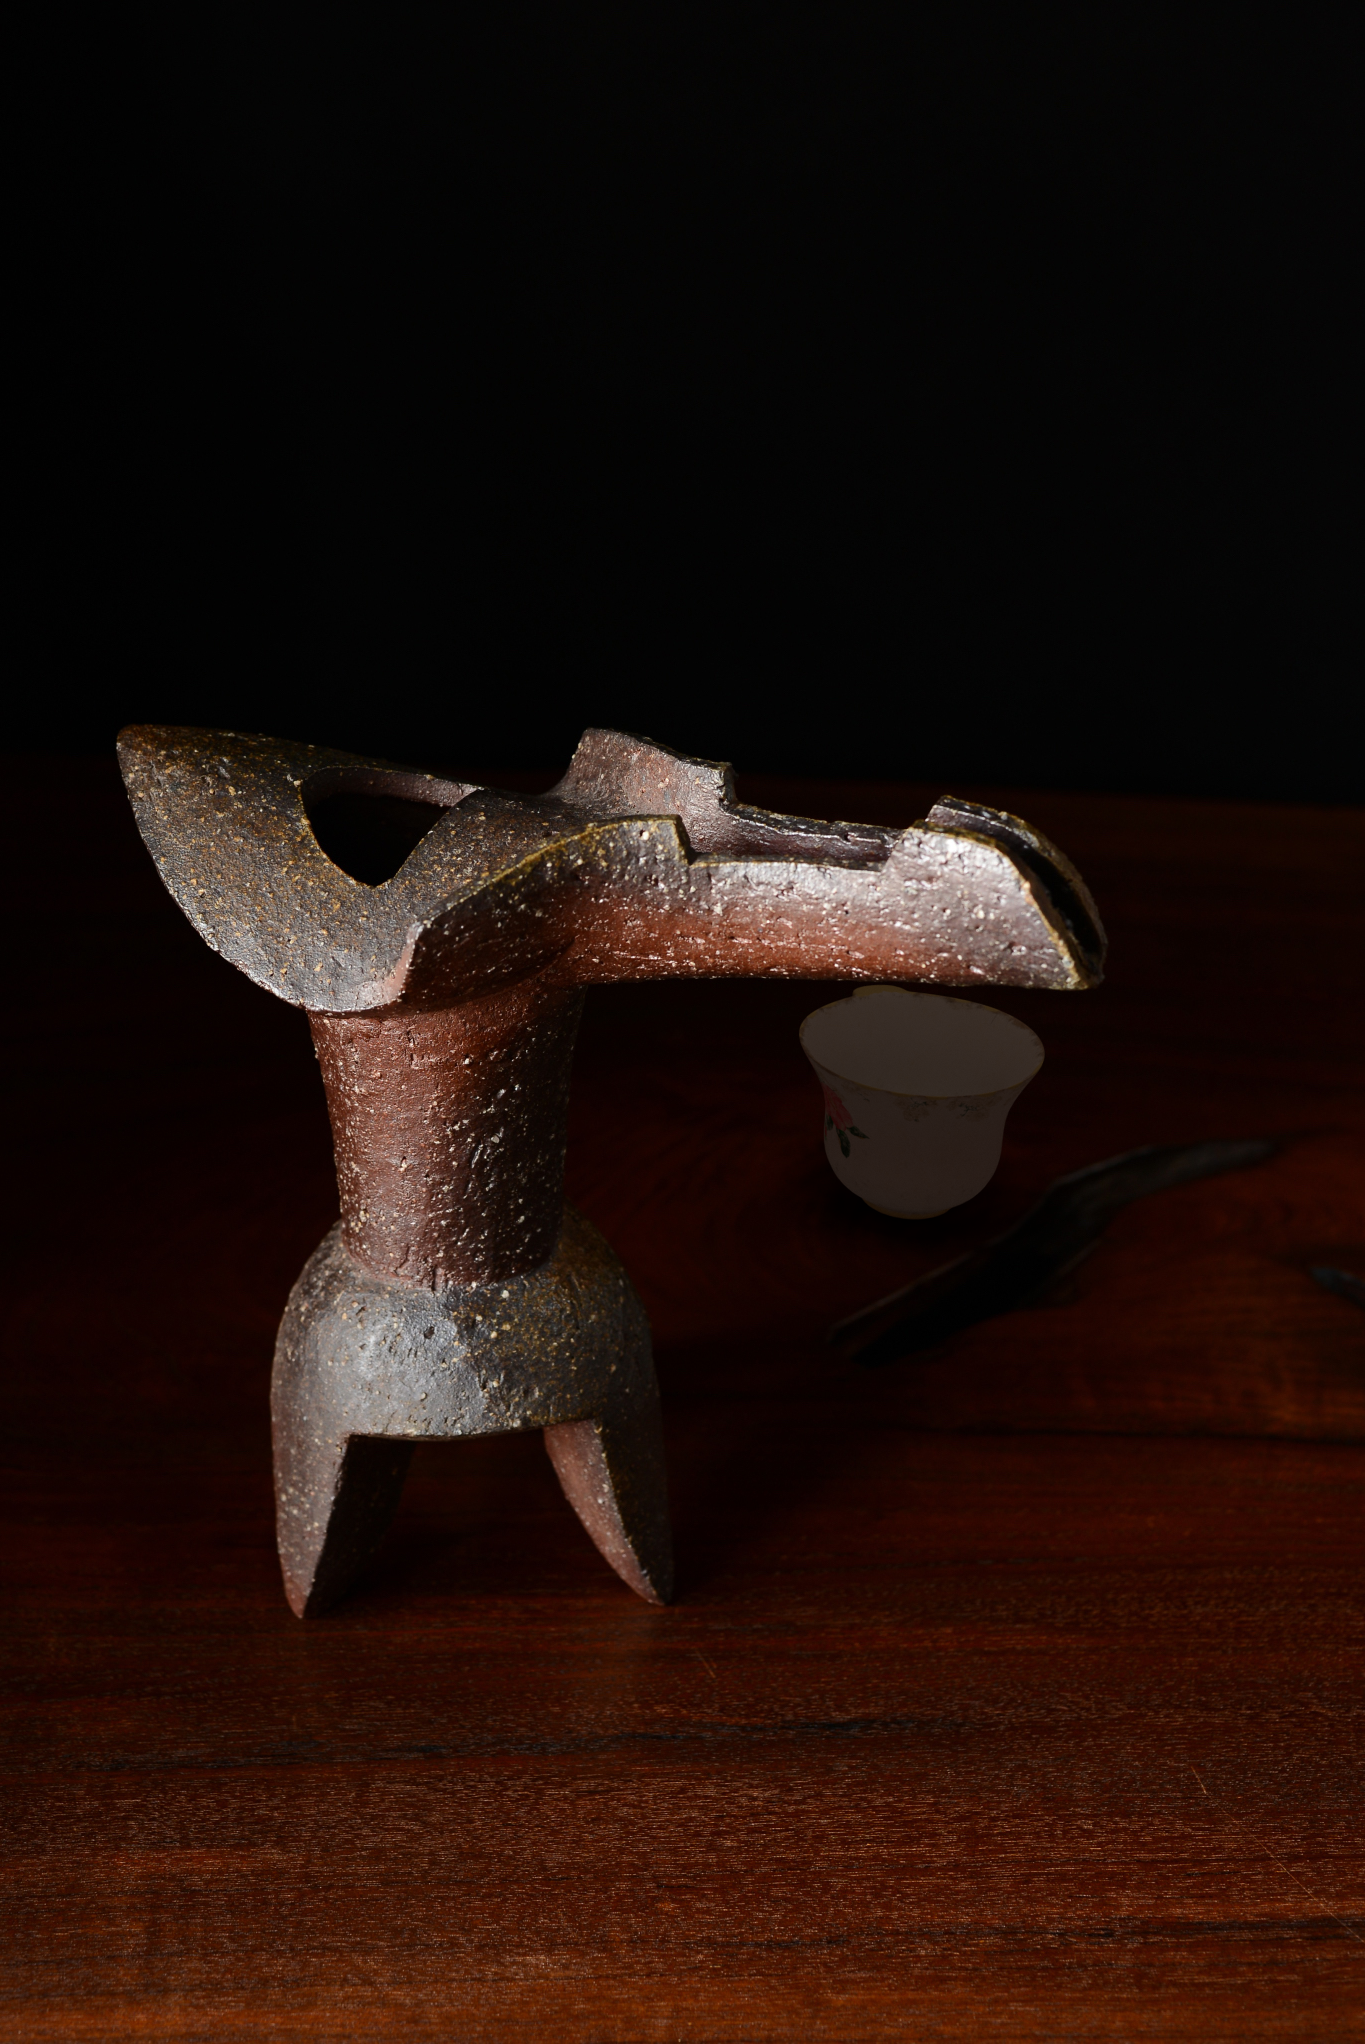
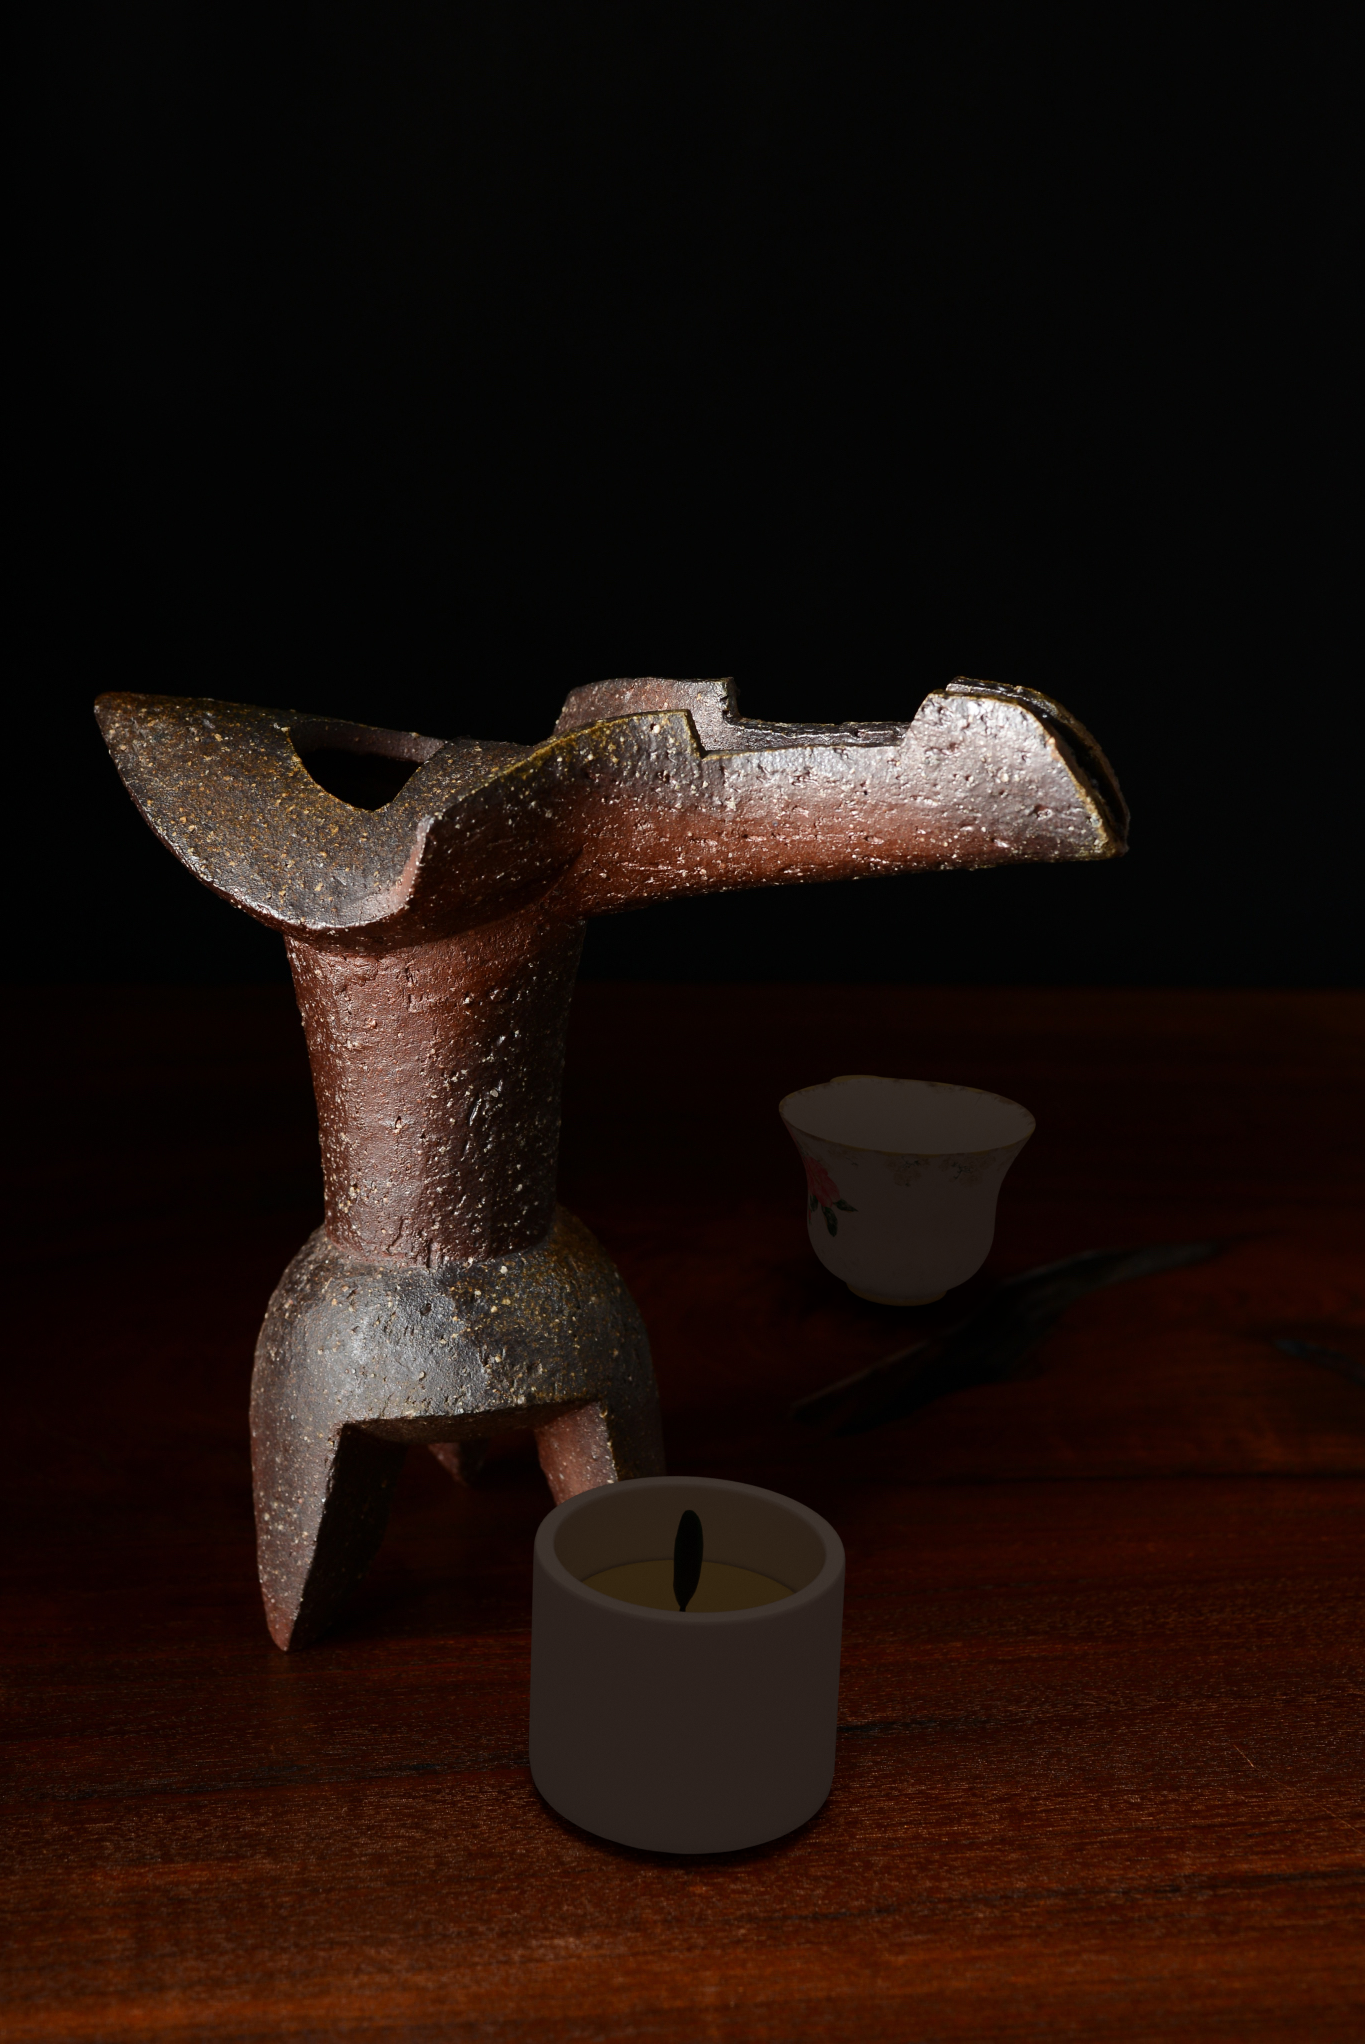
candle: none [514,1505,927,1877] -> present [529,1476,845,1854]

